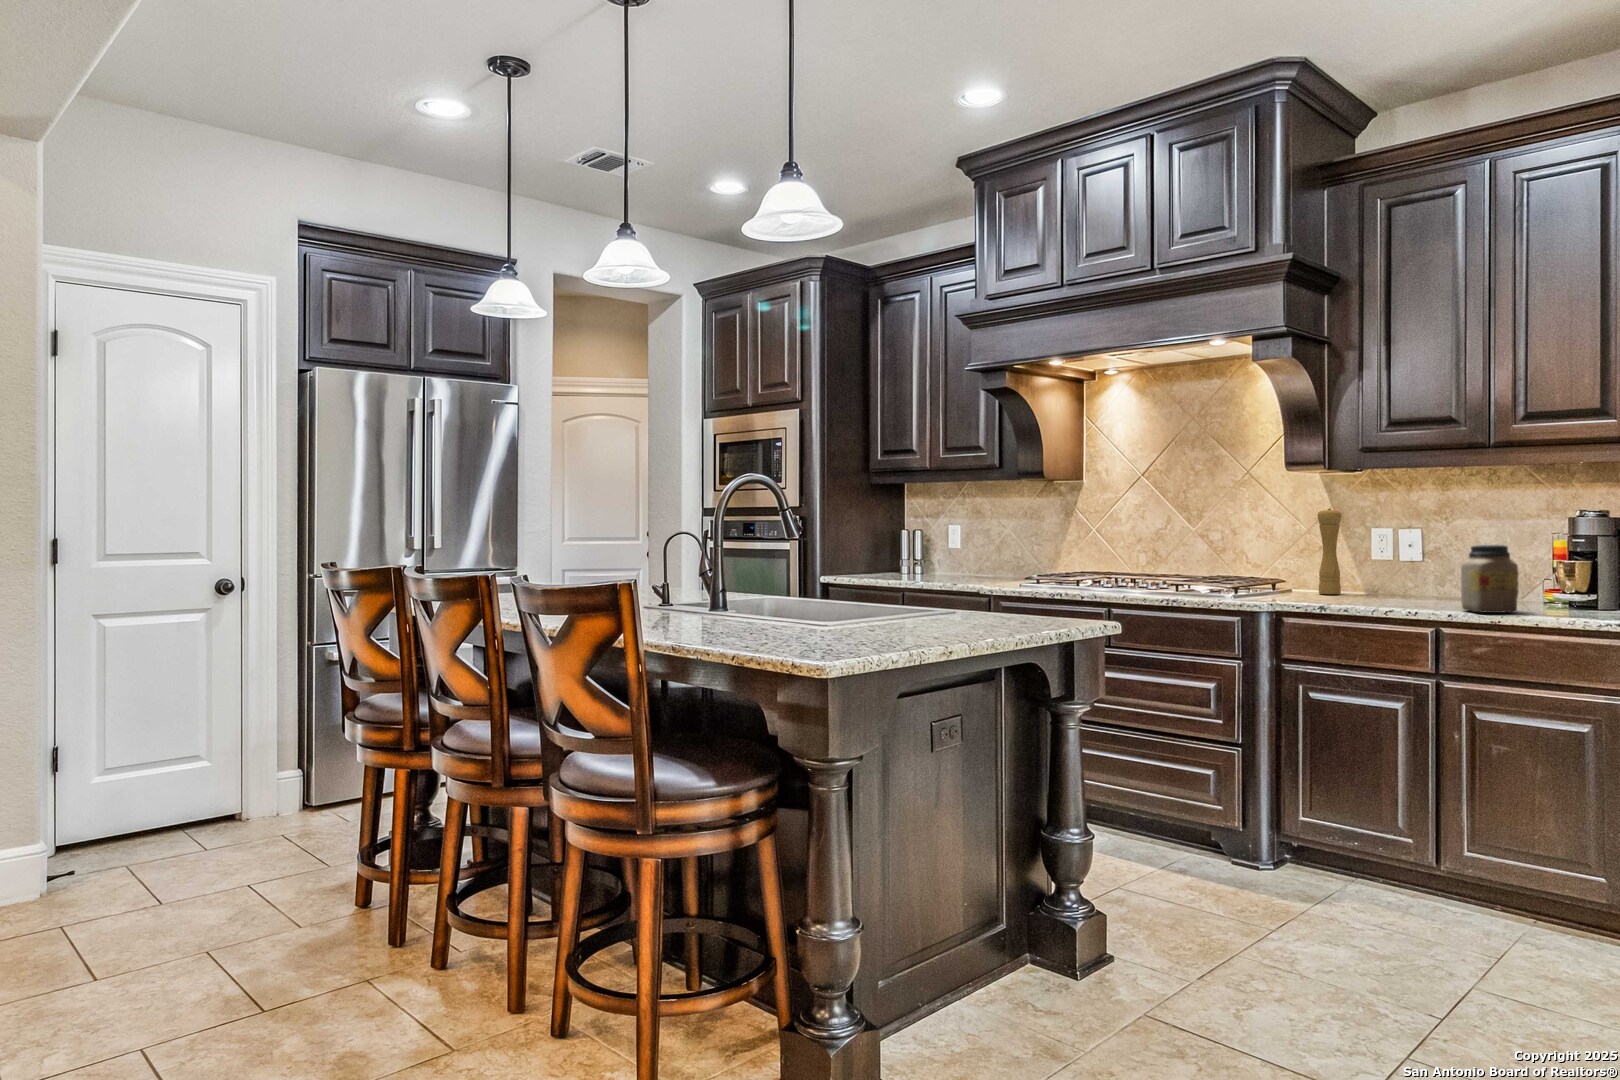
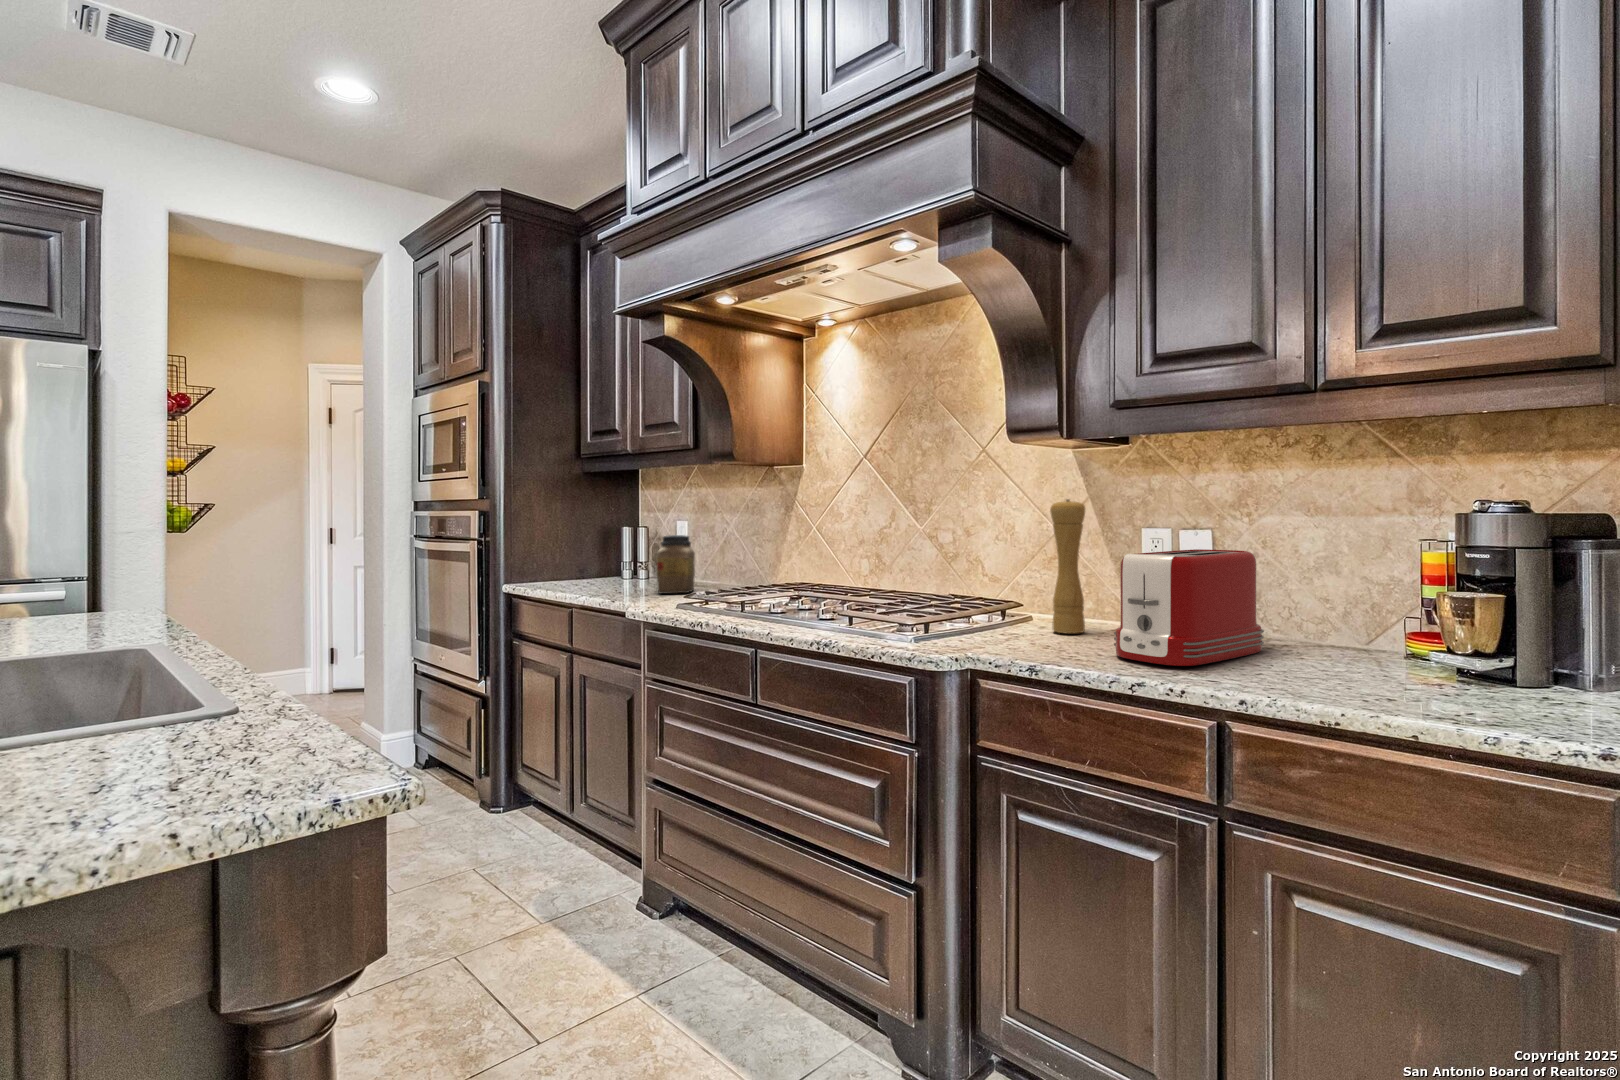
toaster: none [1368,540,1459,603] -> present [1114,549,1264,666]
jar: present [1461,545,1519,613] -> present [657,535,695,594]

